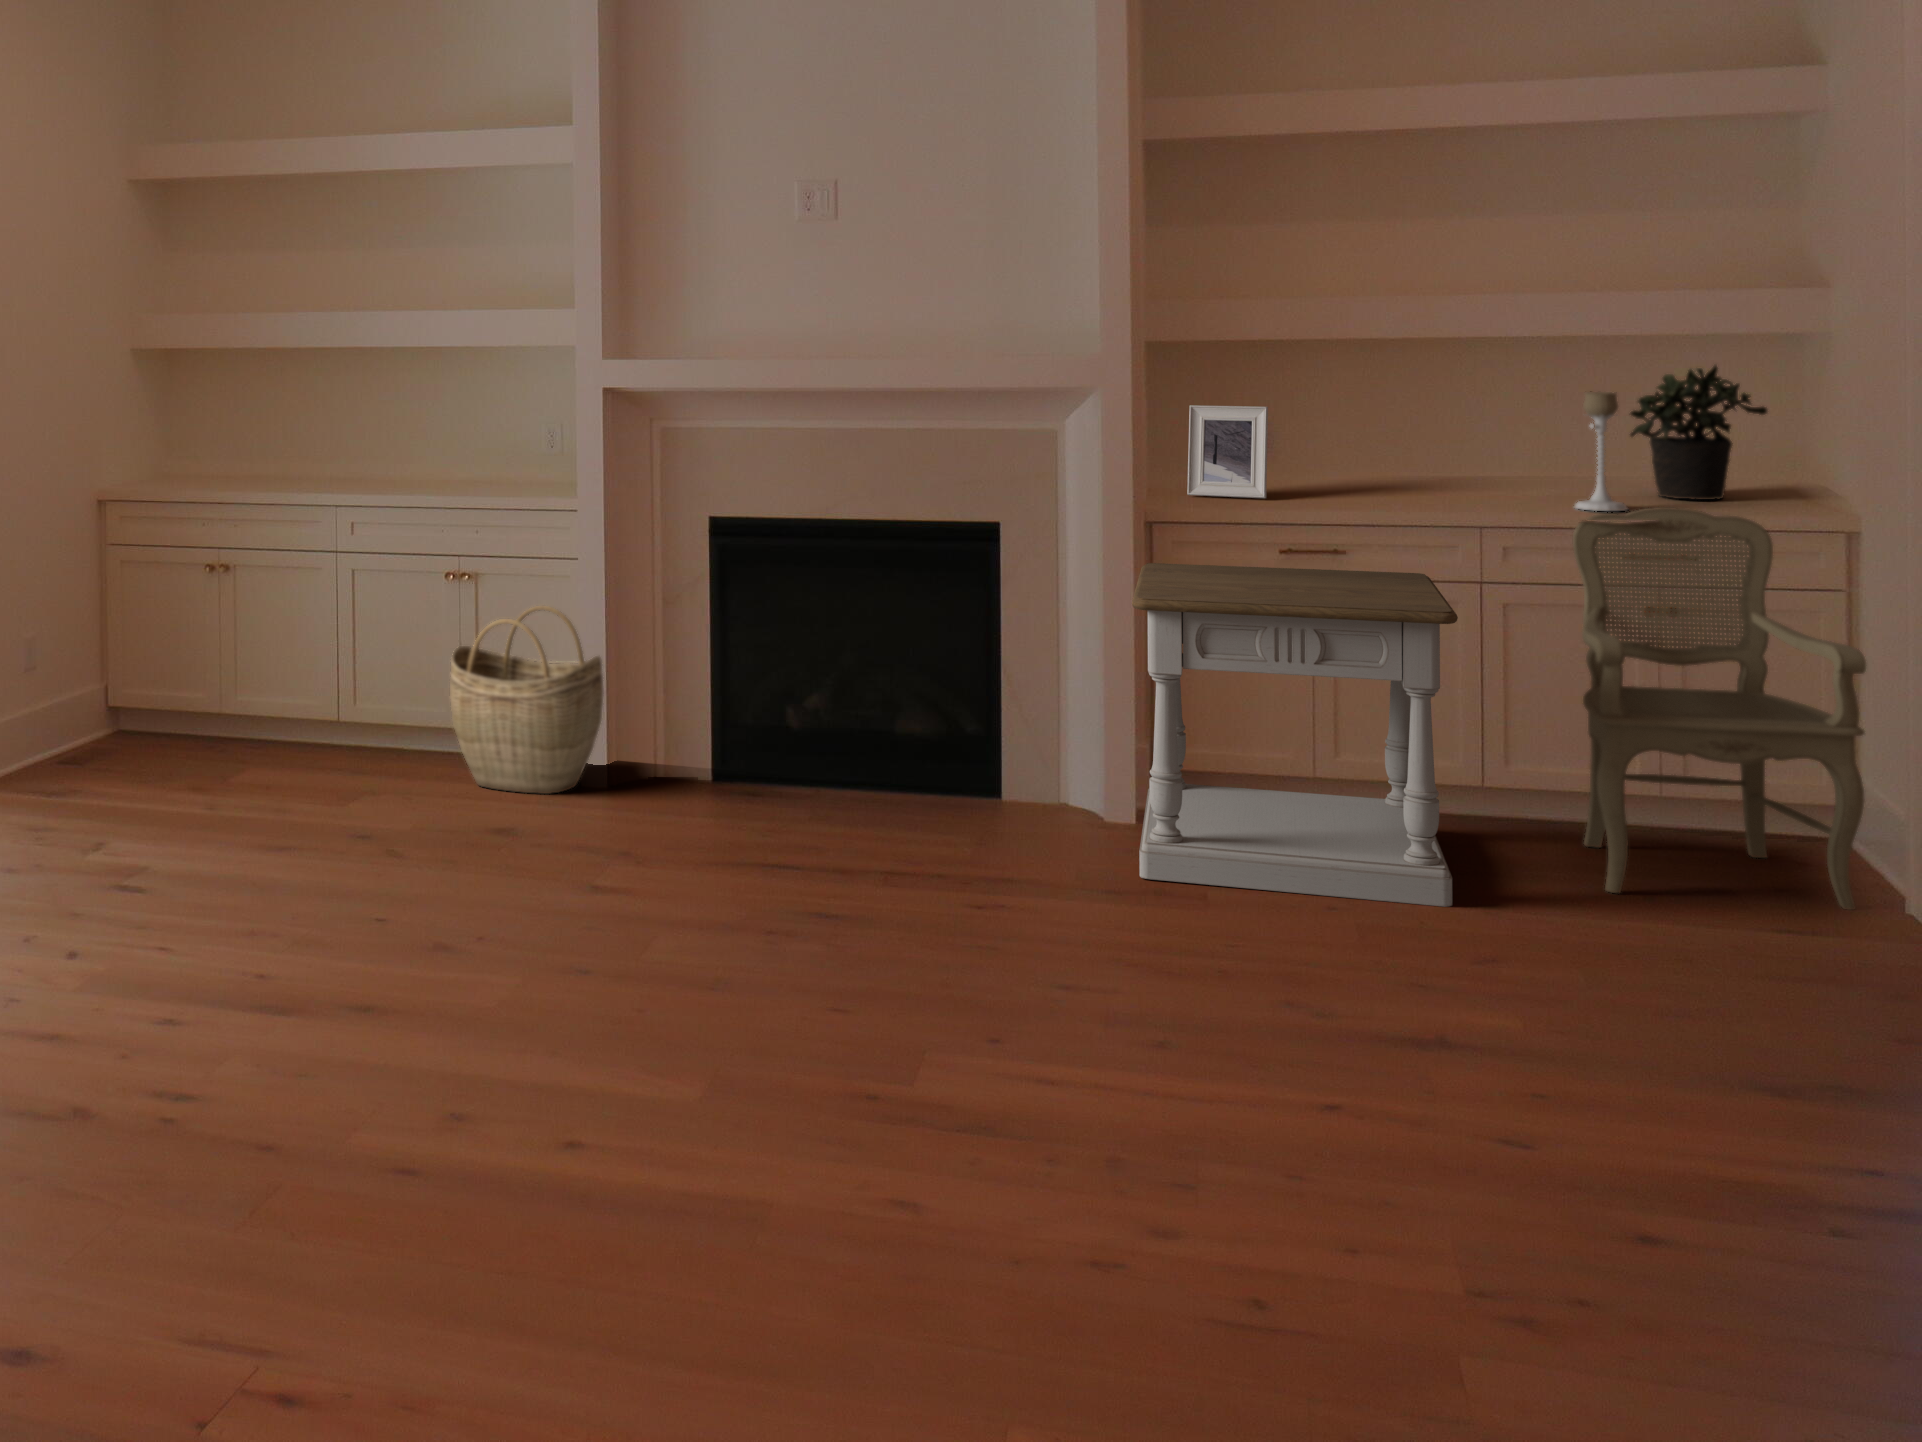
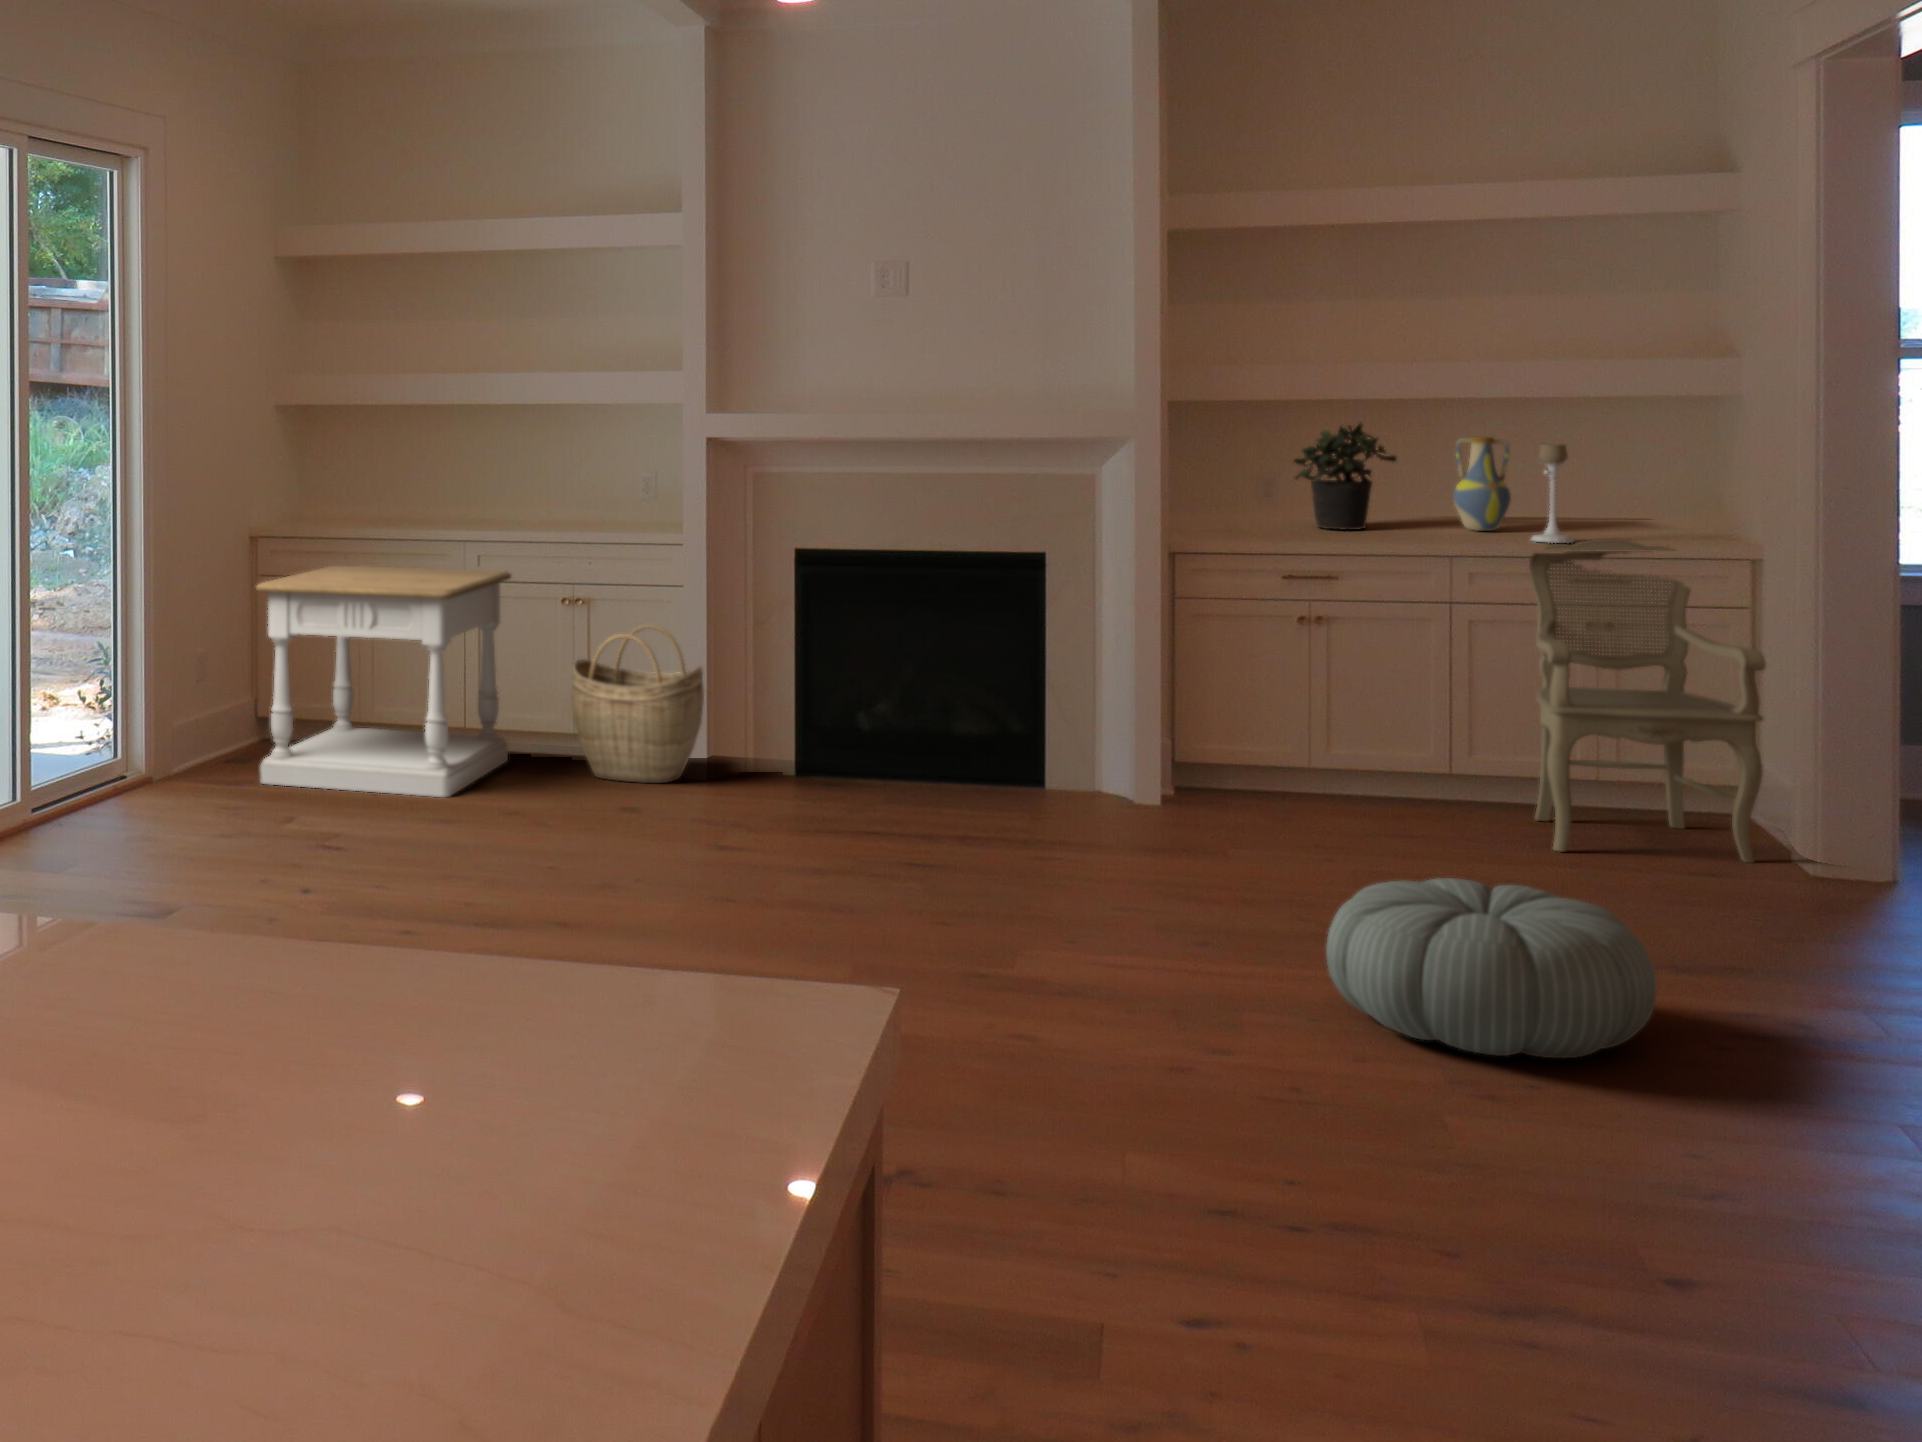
potted plant: present [1630,365,1767,500] -> present [1294,423,1397,530]
vase: none [1482,383,1551,495] -> present [1453,437,1511,531]
picture frame: present [1187,405,1268,498] -> none [1205,455,1274,533]
side table: present [1132,563,1458,907] -> present [256,566,511,797]
pouf: none [1304,971,1741,1238] -> present [1326,878,1657,1058]

